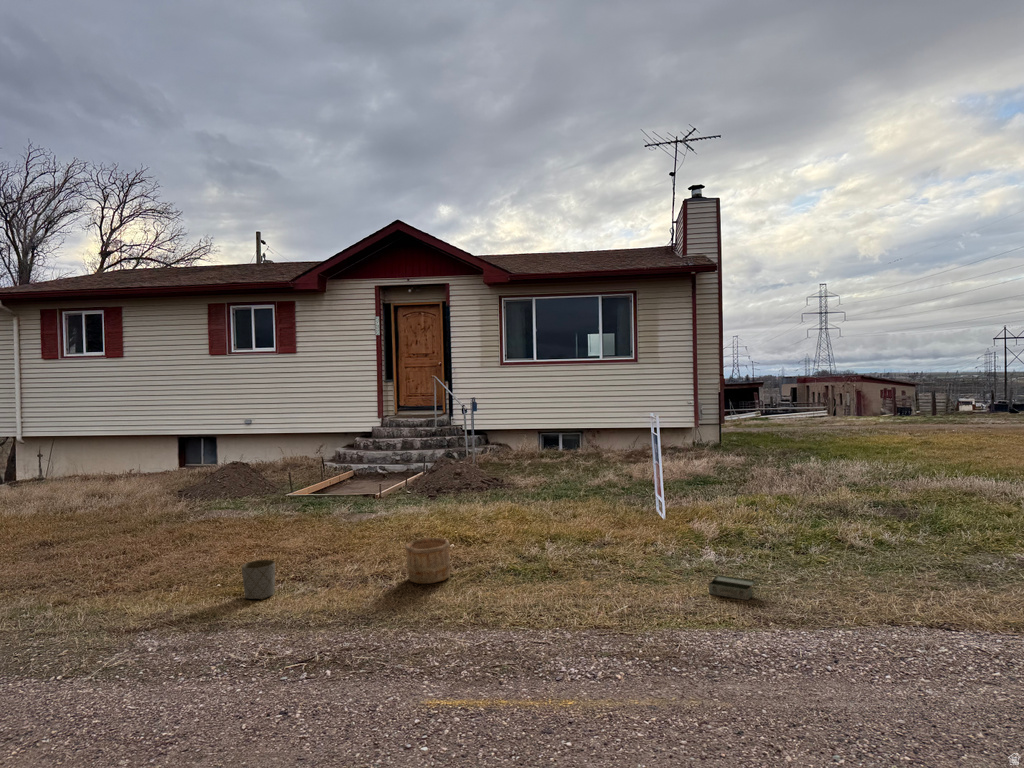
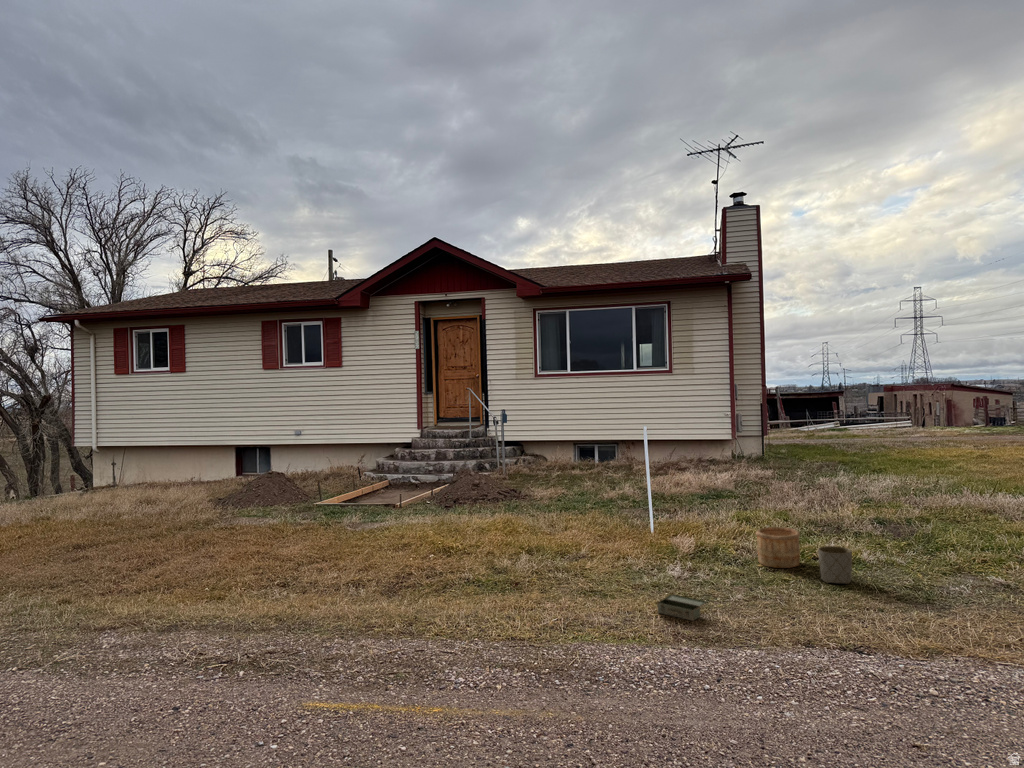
wooden bucket: present [405,538,450,584] -> present [756,527,800,568]
planter: present [242,560,275,599] -> present [818,546,852,584]

